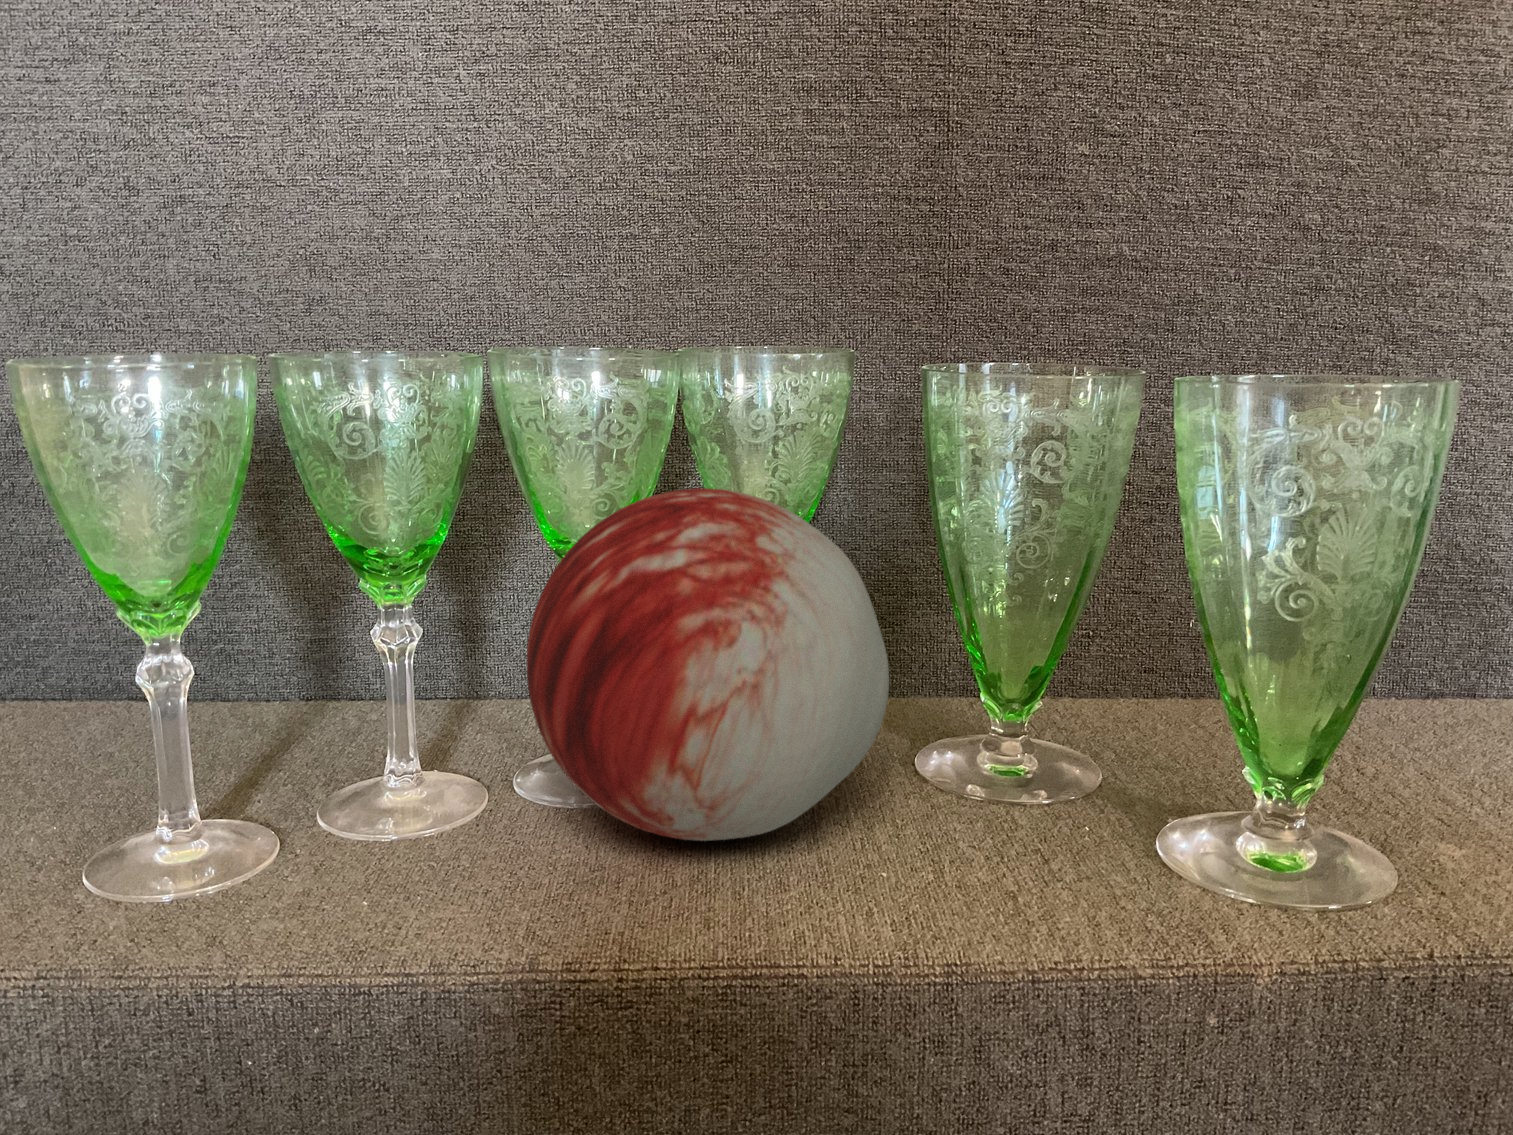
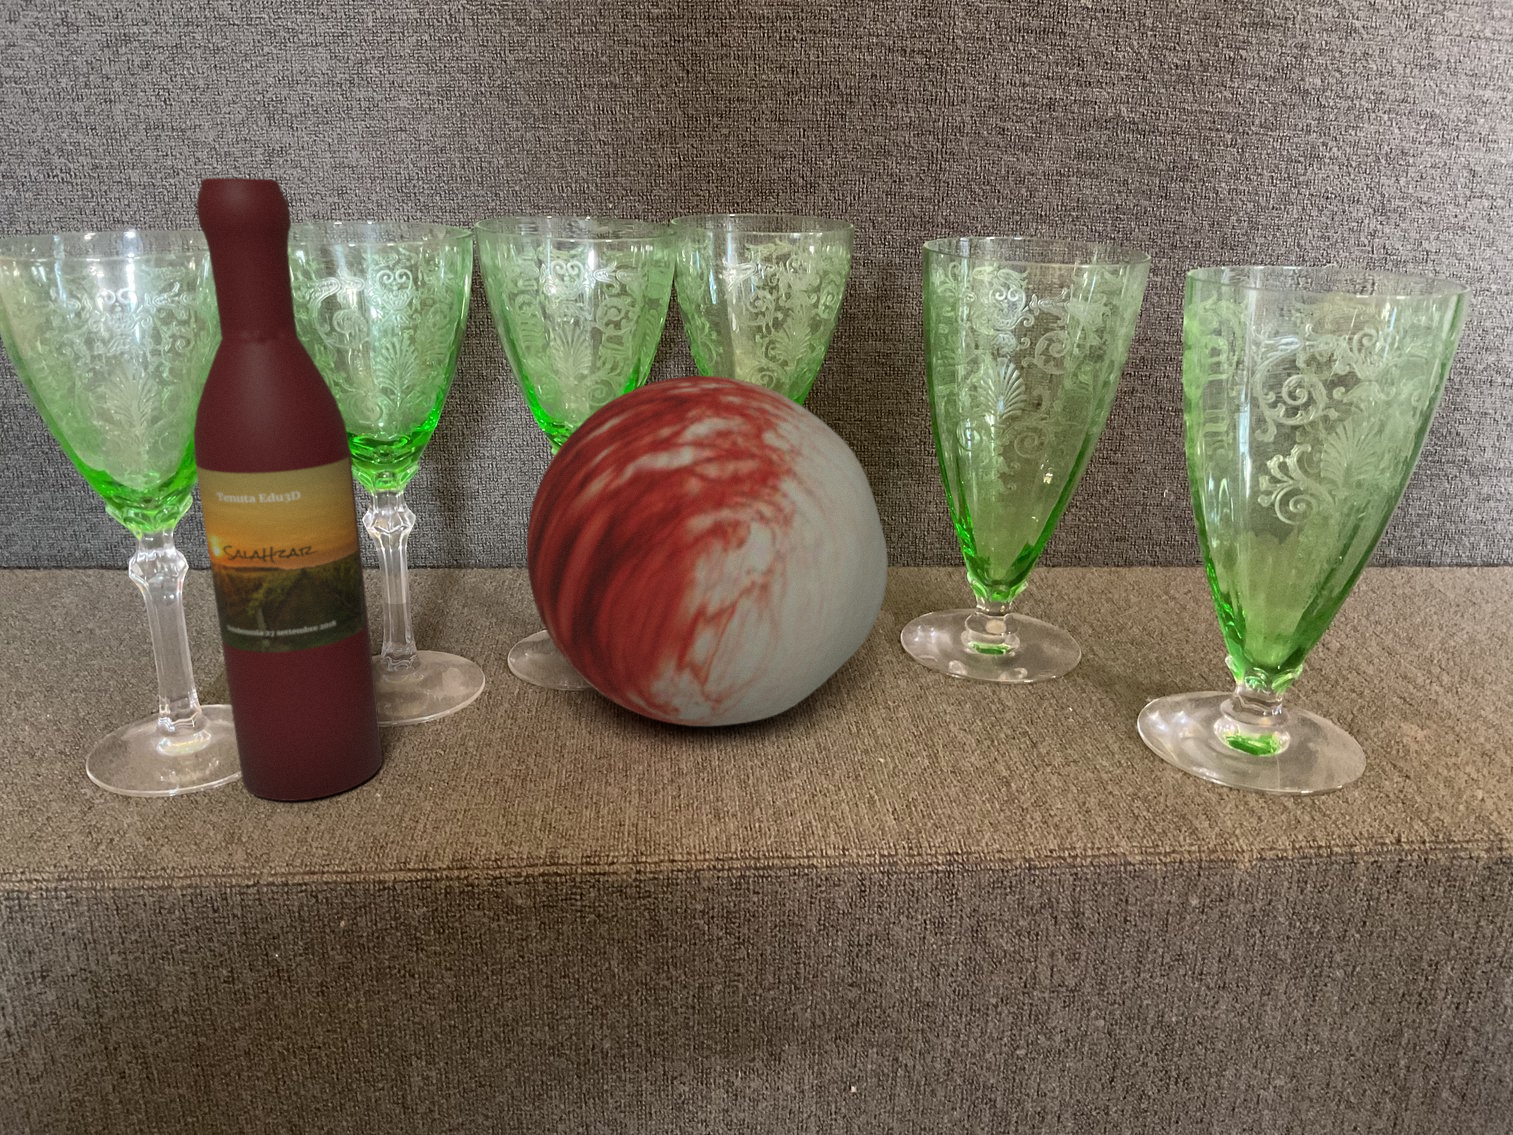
wine bottle: none [207,300,374,908] -> present [194,178,383,801]

